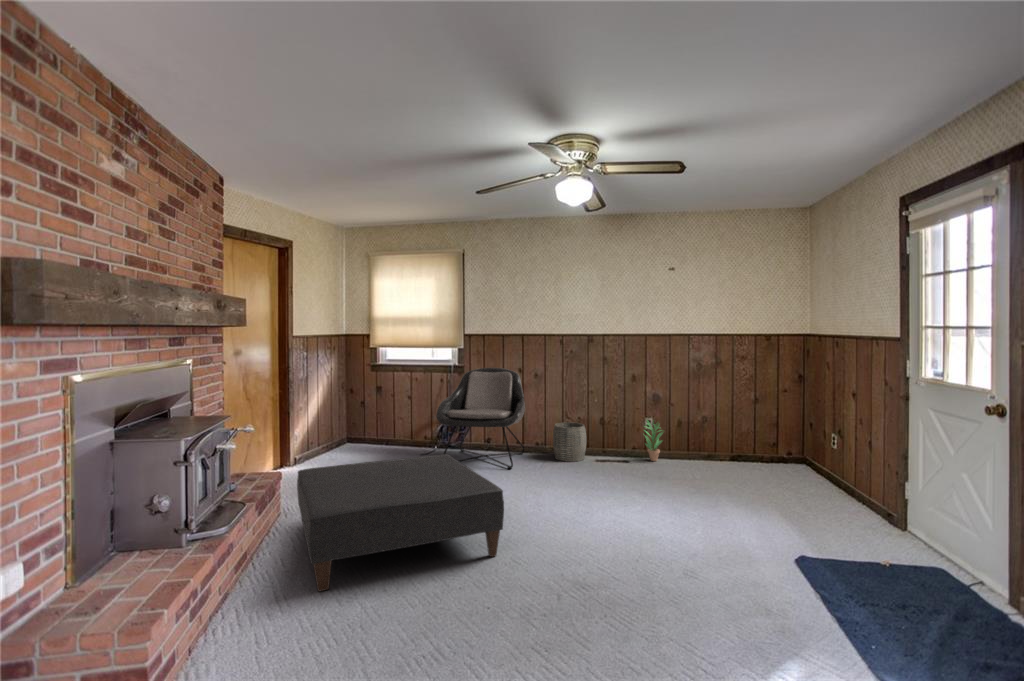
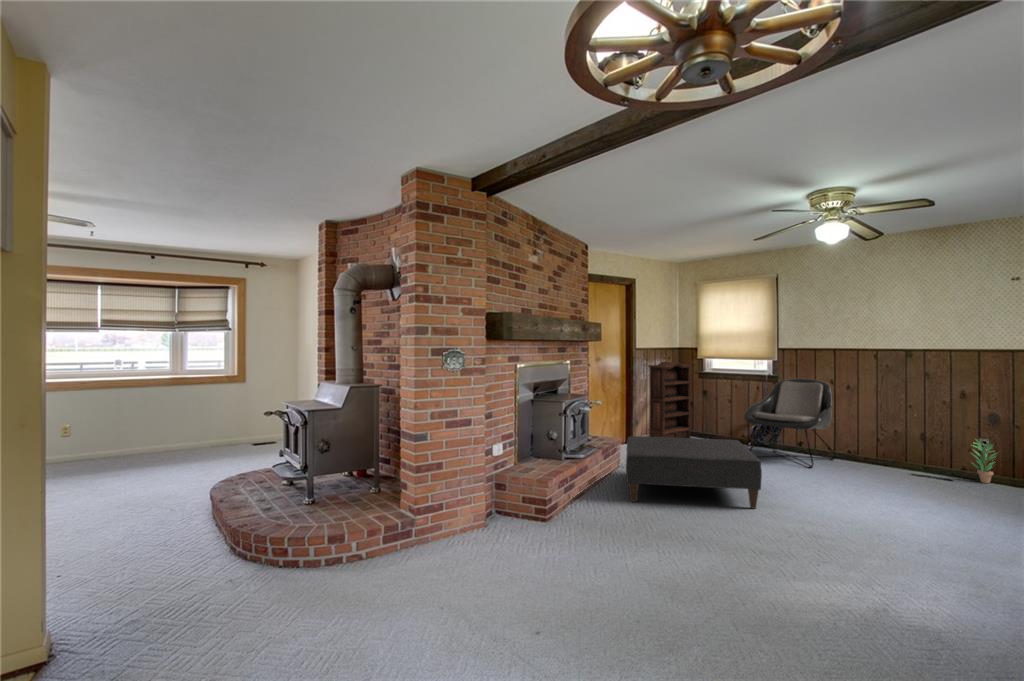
bookshelf: none [312,353,365,460] -> present [648,362,691,438]
woven basket: present [553,422,586,462] -> none [863,434,902,472]

